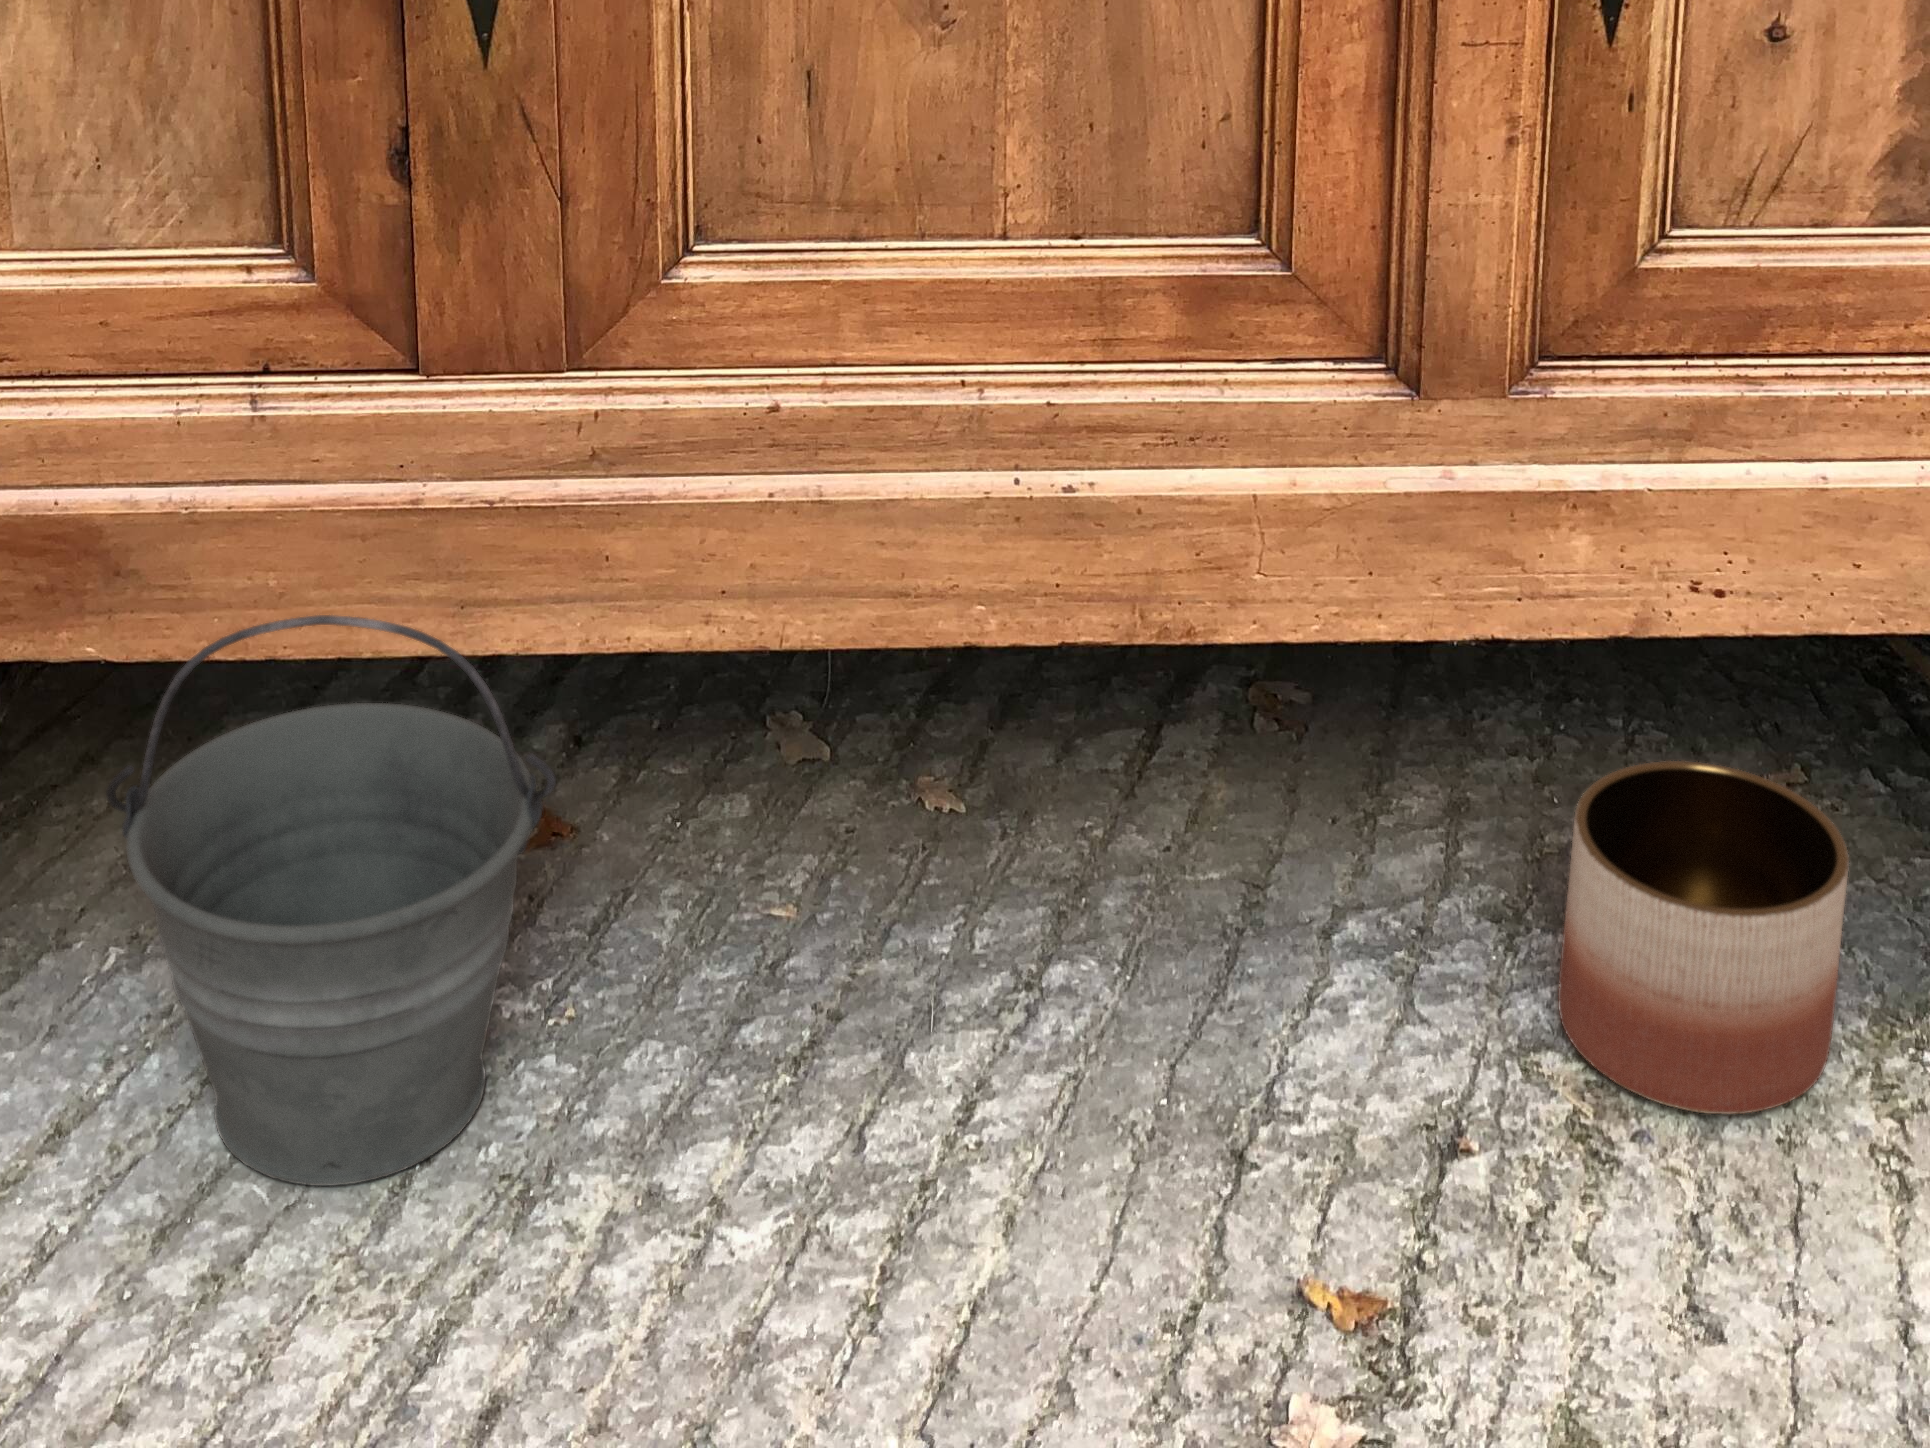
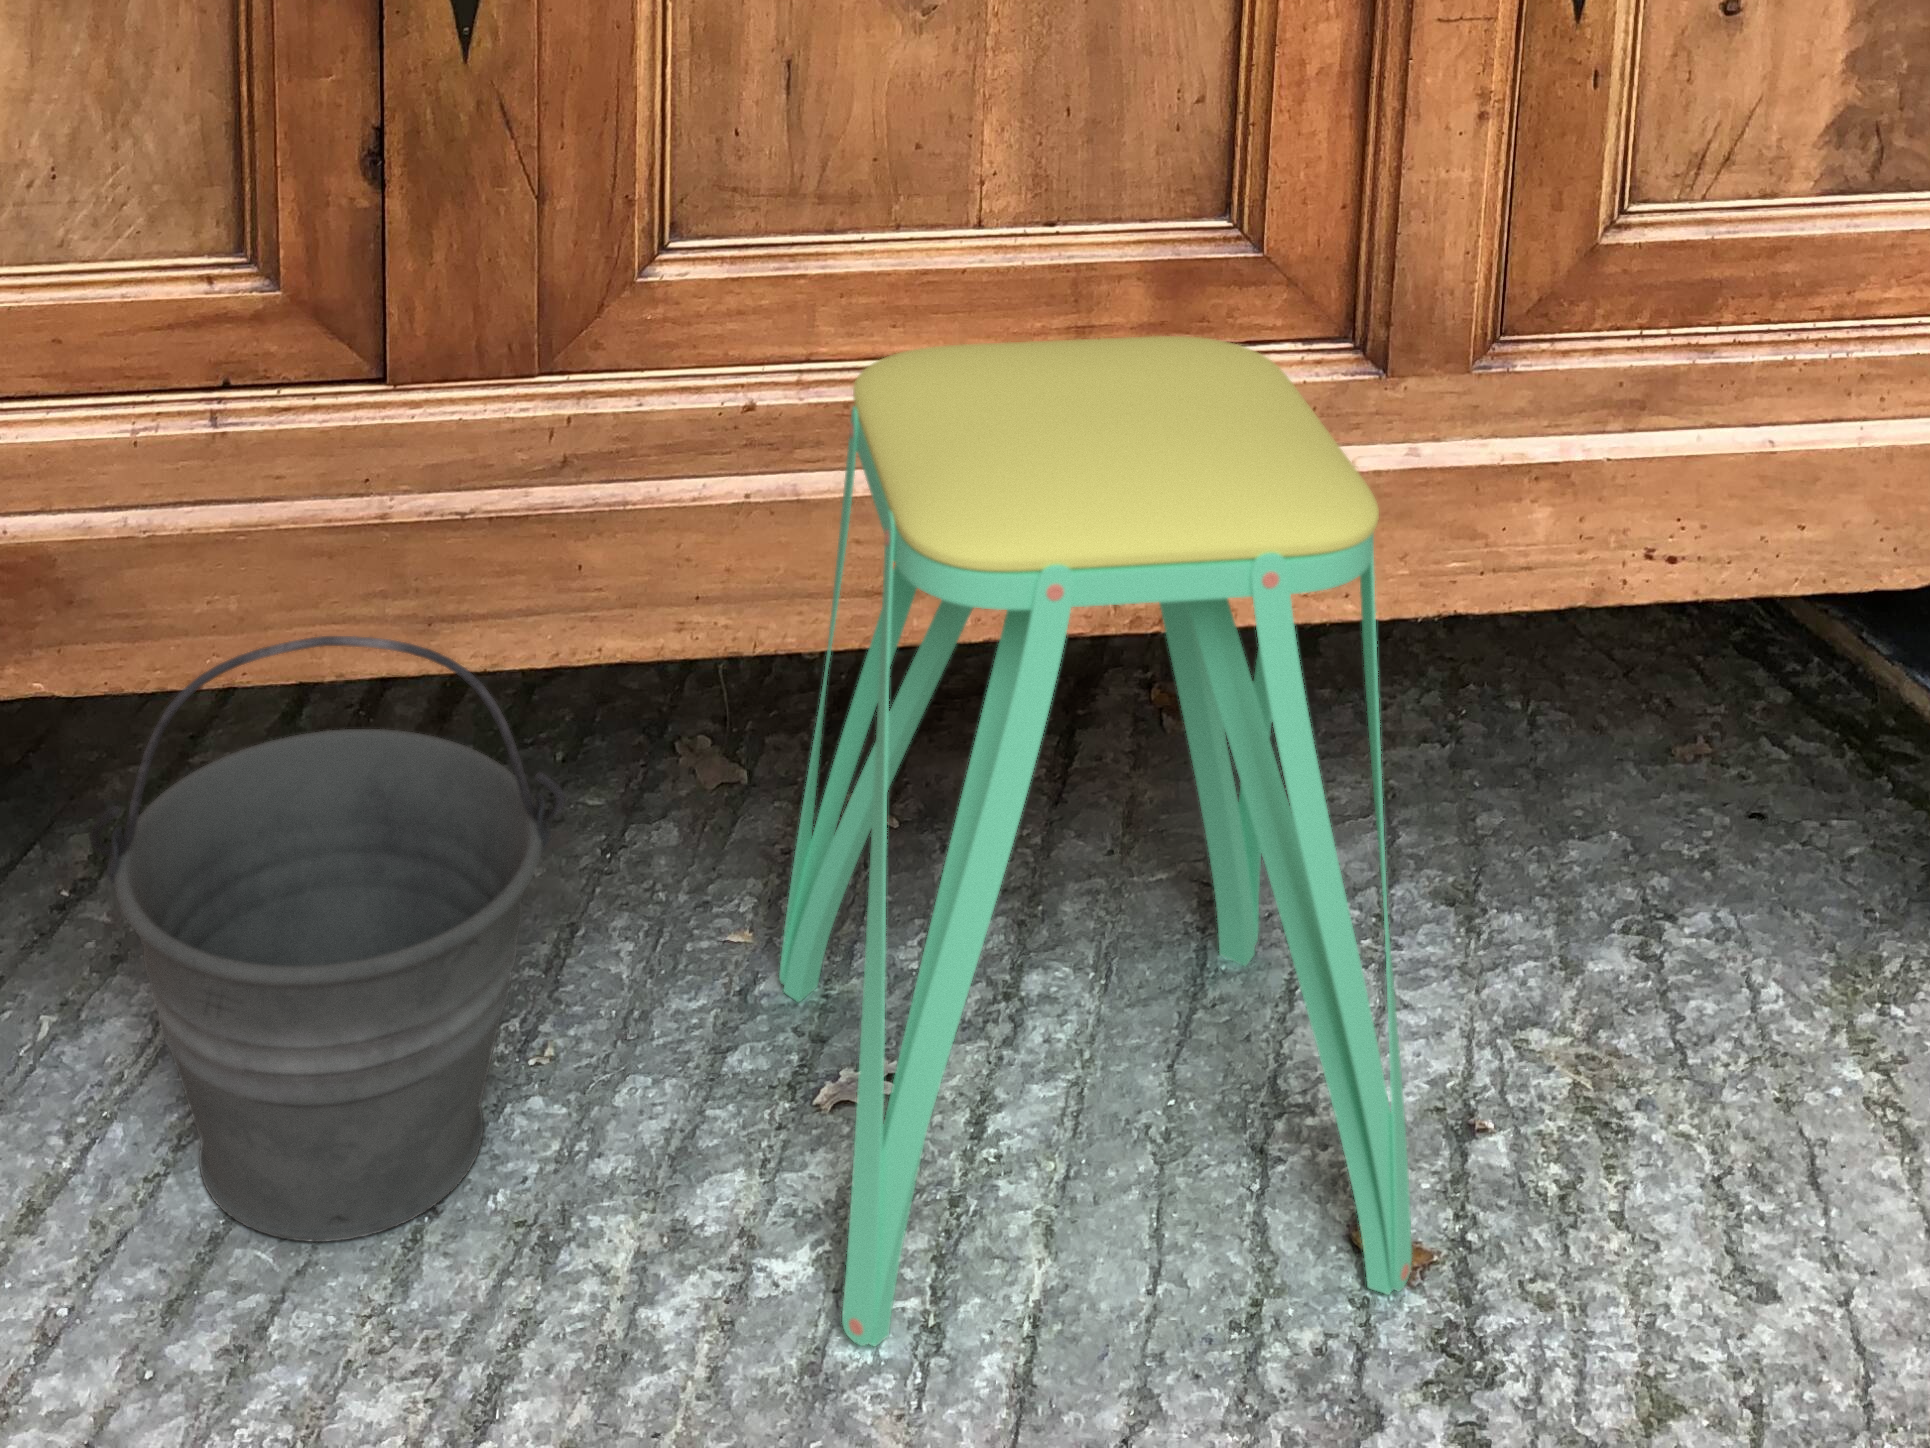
stool: none [788,354,1357,1320] -> present [779,336,1412,1346]
planter: present [1558,761,1849,1114] -> none [1543,727,1834,1074]

